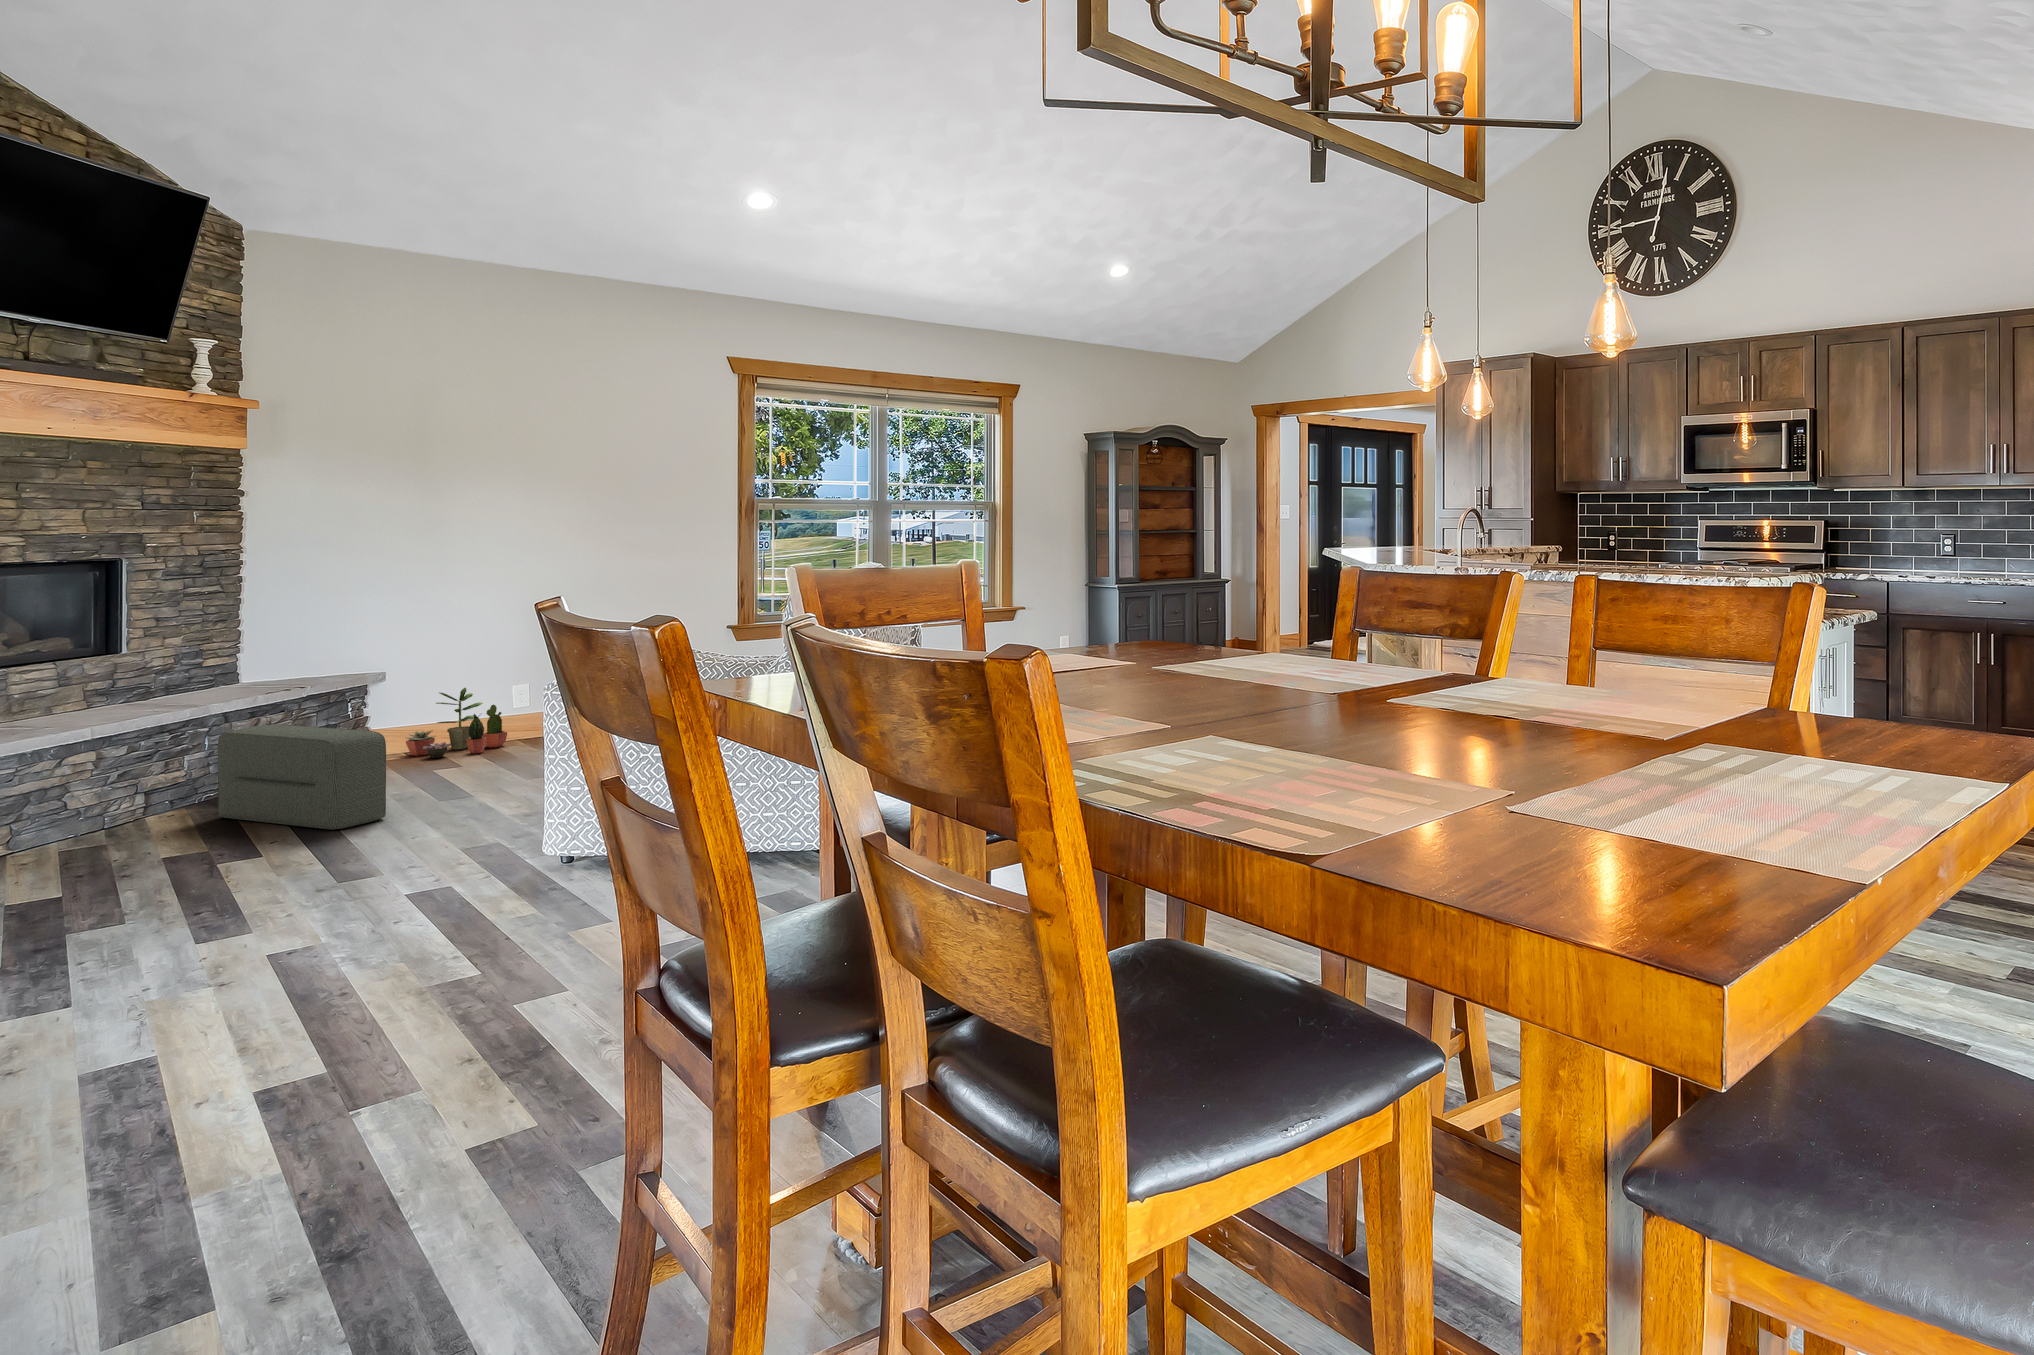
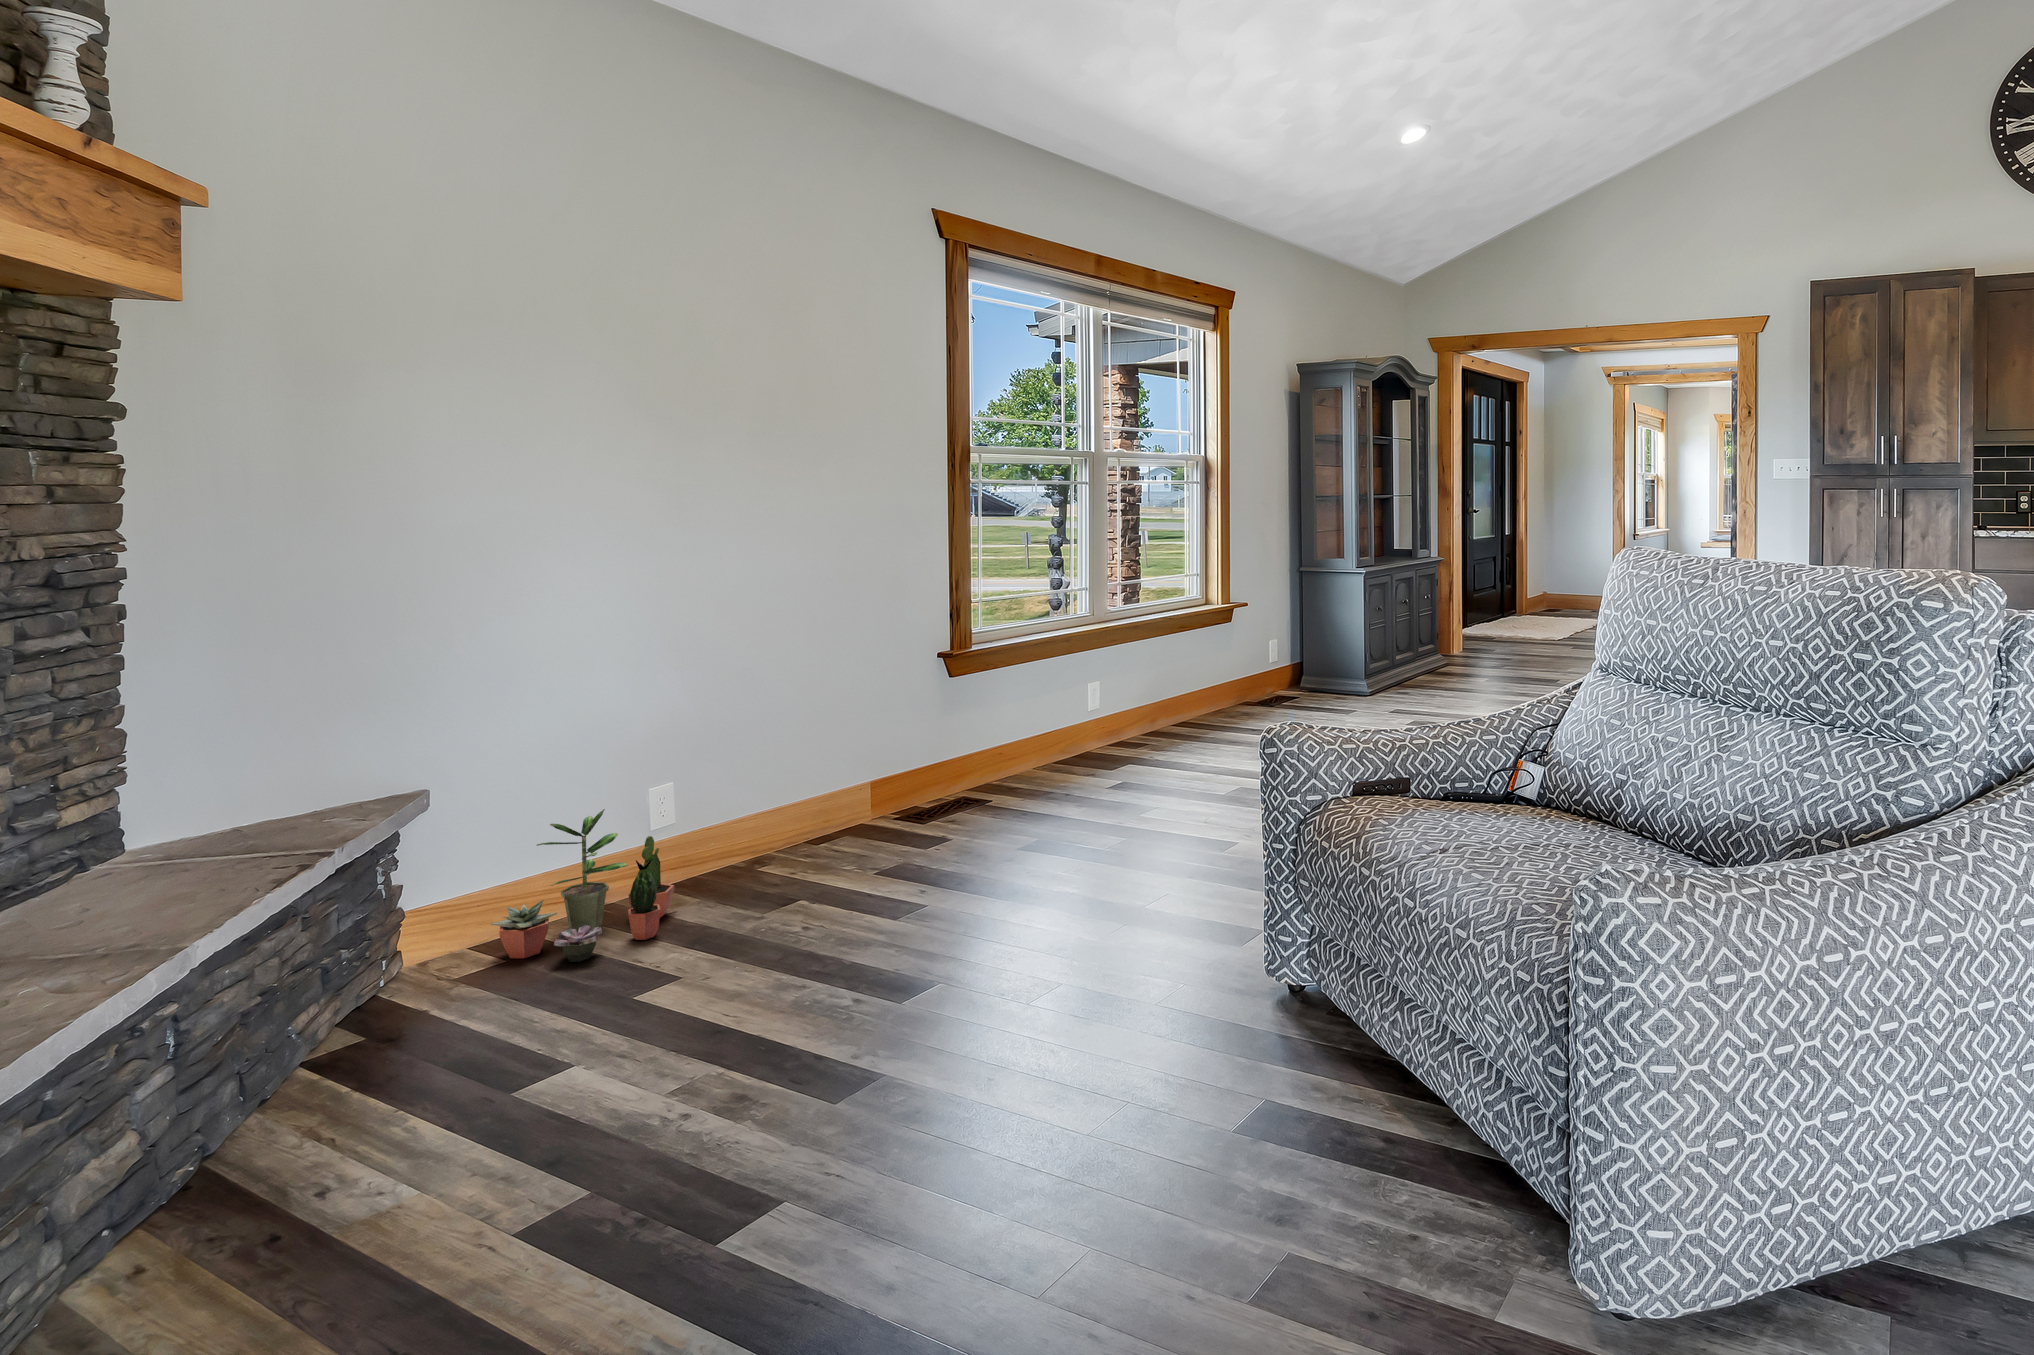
pouf: present [218,724,386,830] -> none [327,977,812,1251]

